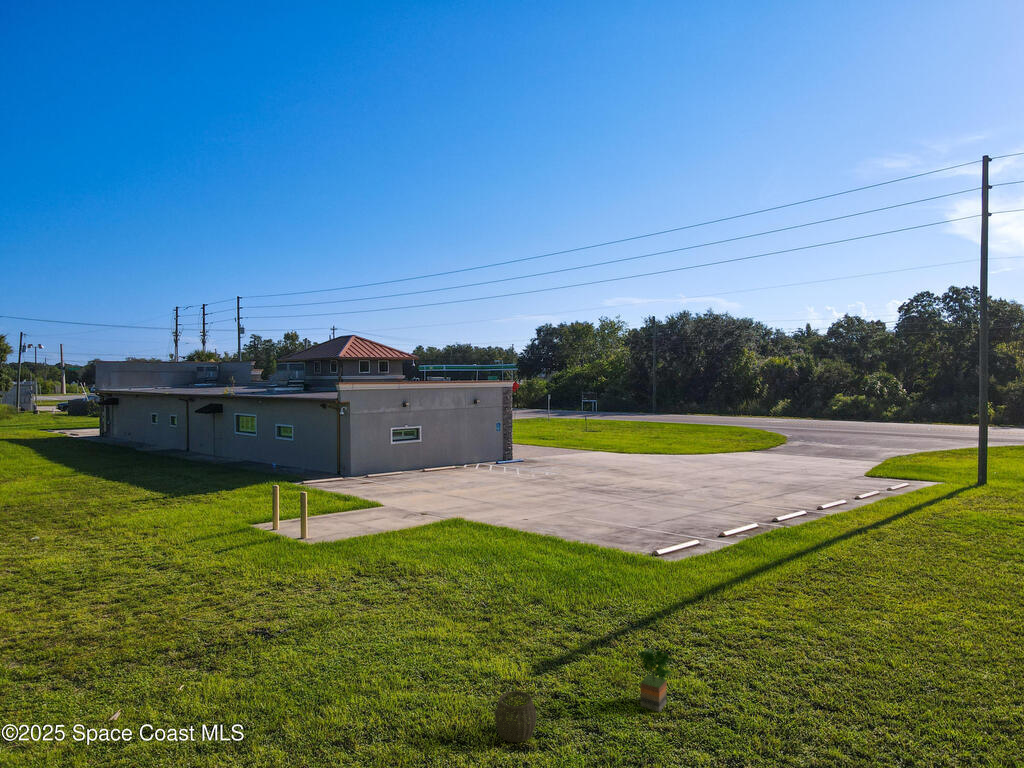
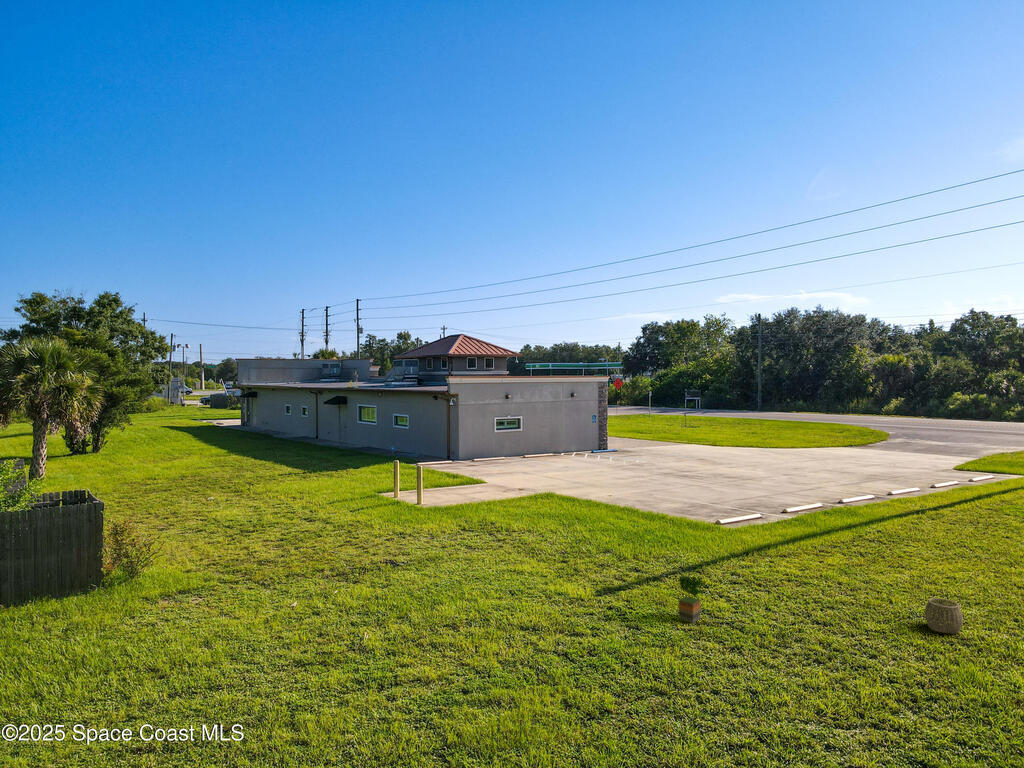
woven basket: present [495,691,536,742] -> present [925,598,963,634]

